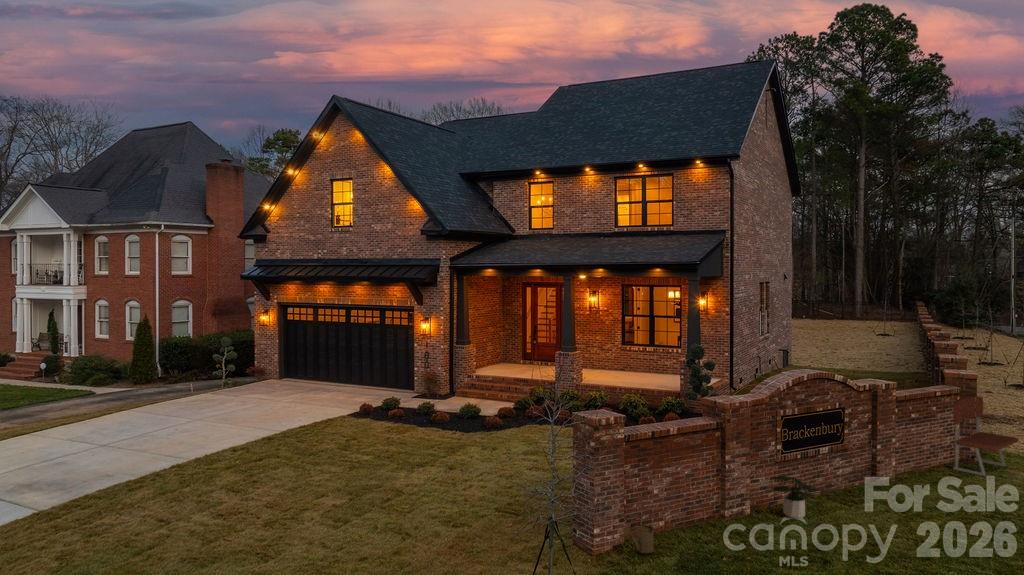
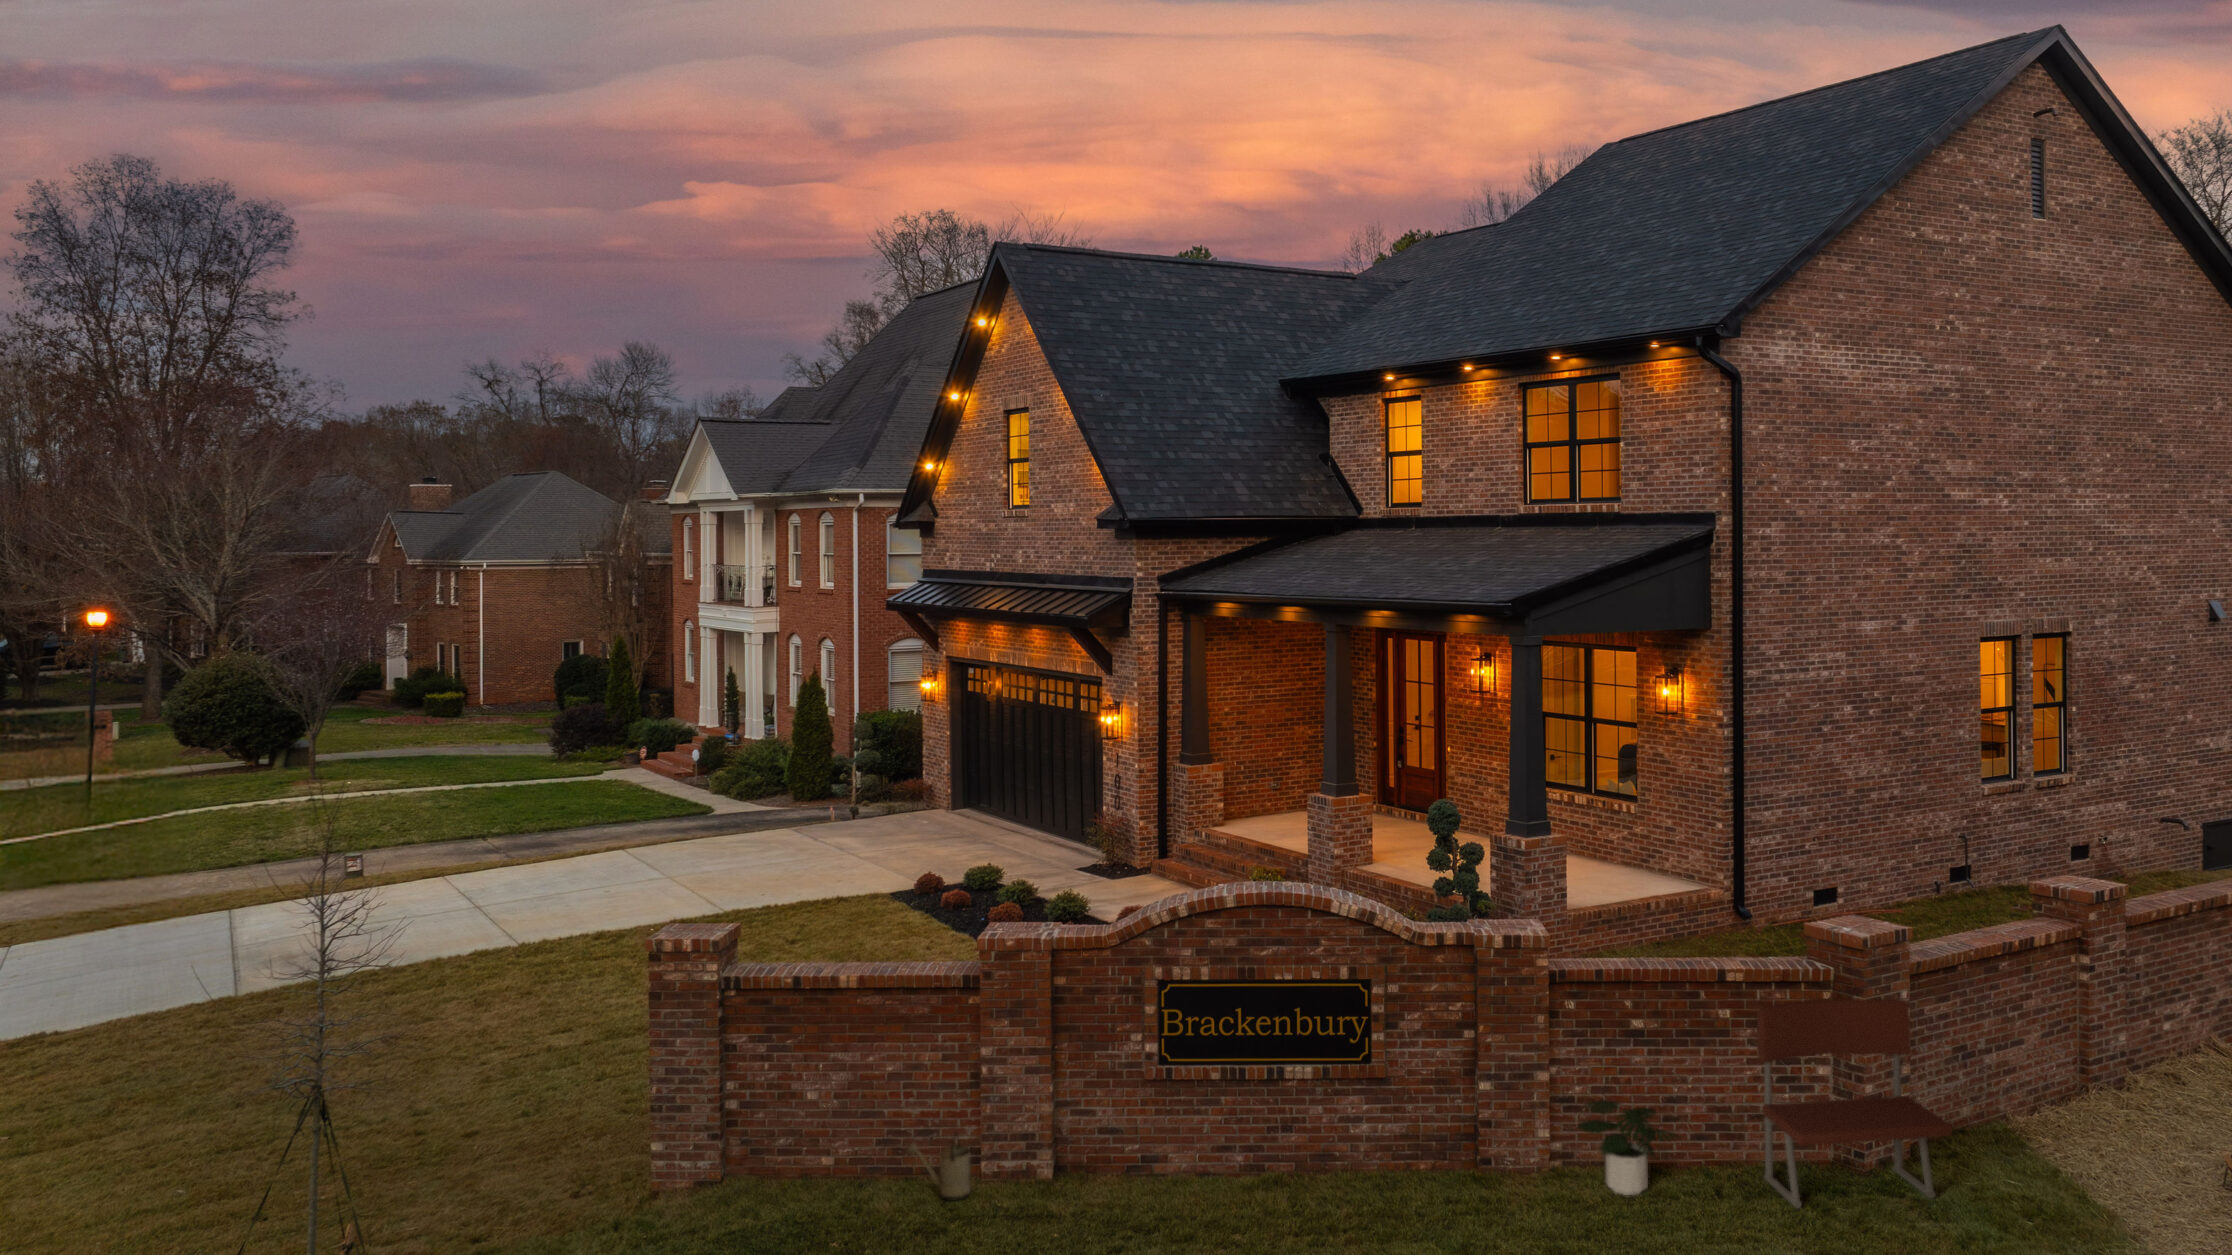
potted plant: present [770,476,817,519] -> present [1577,1100,1679,1195]
watering can: present [623,523,654,555] -> present [906,1132,972,1201]

